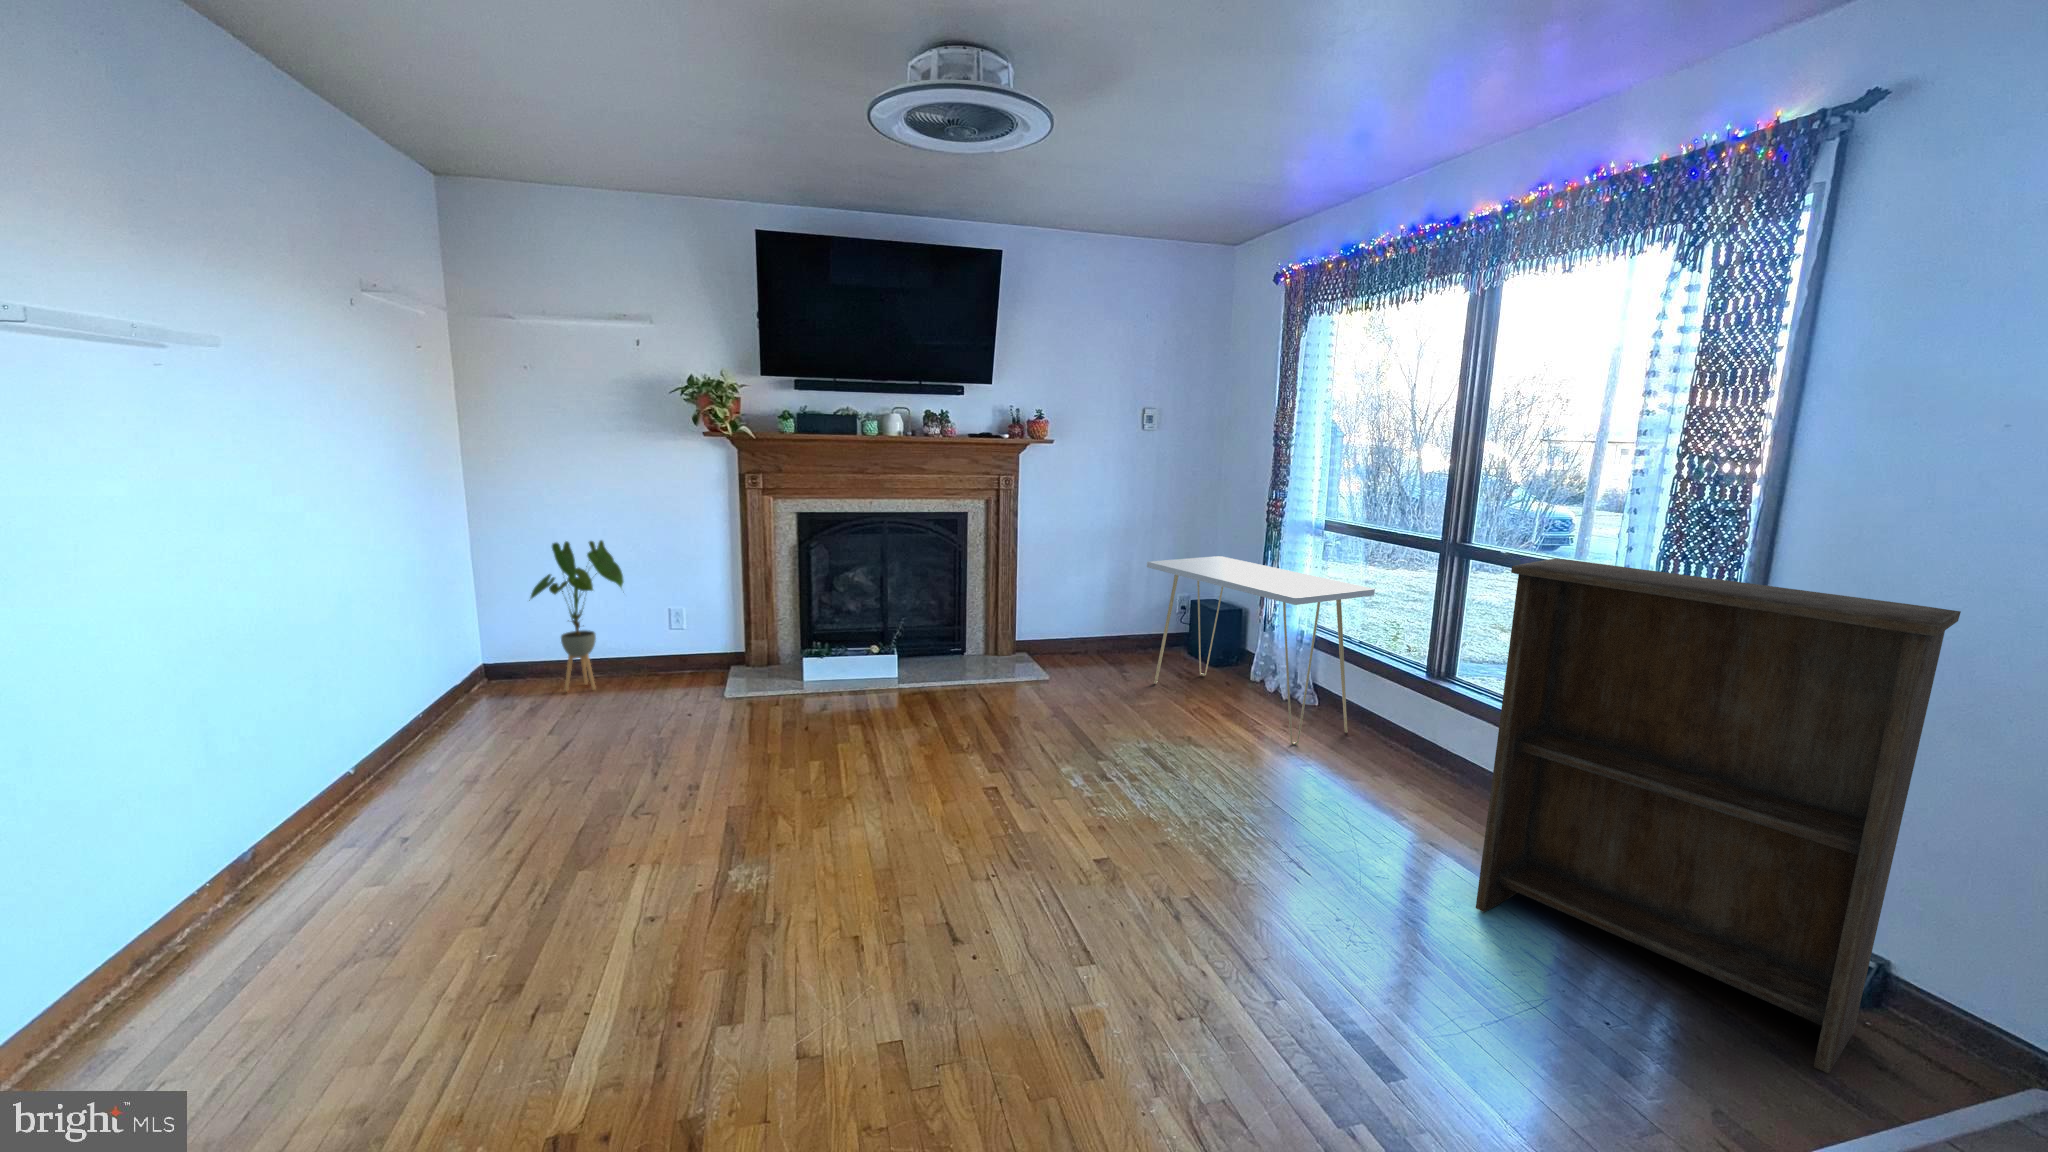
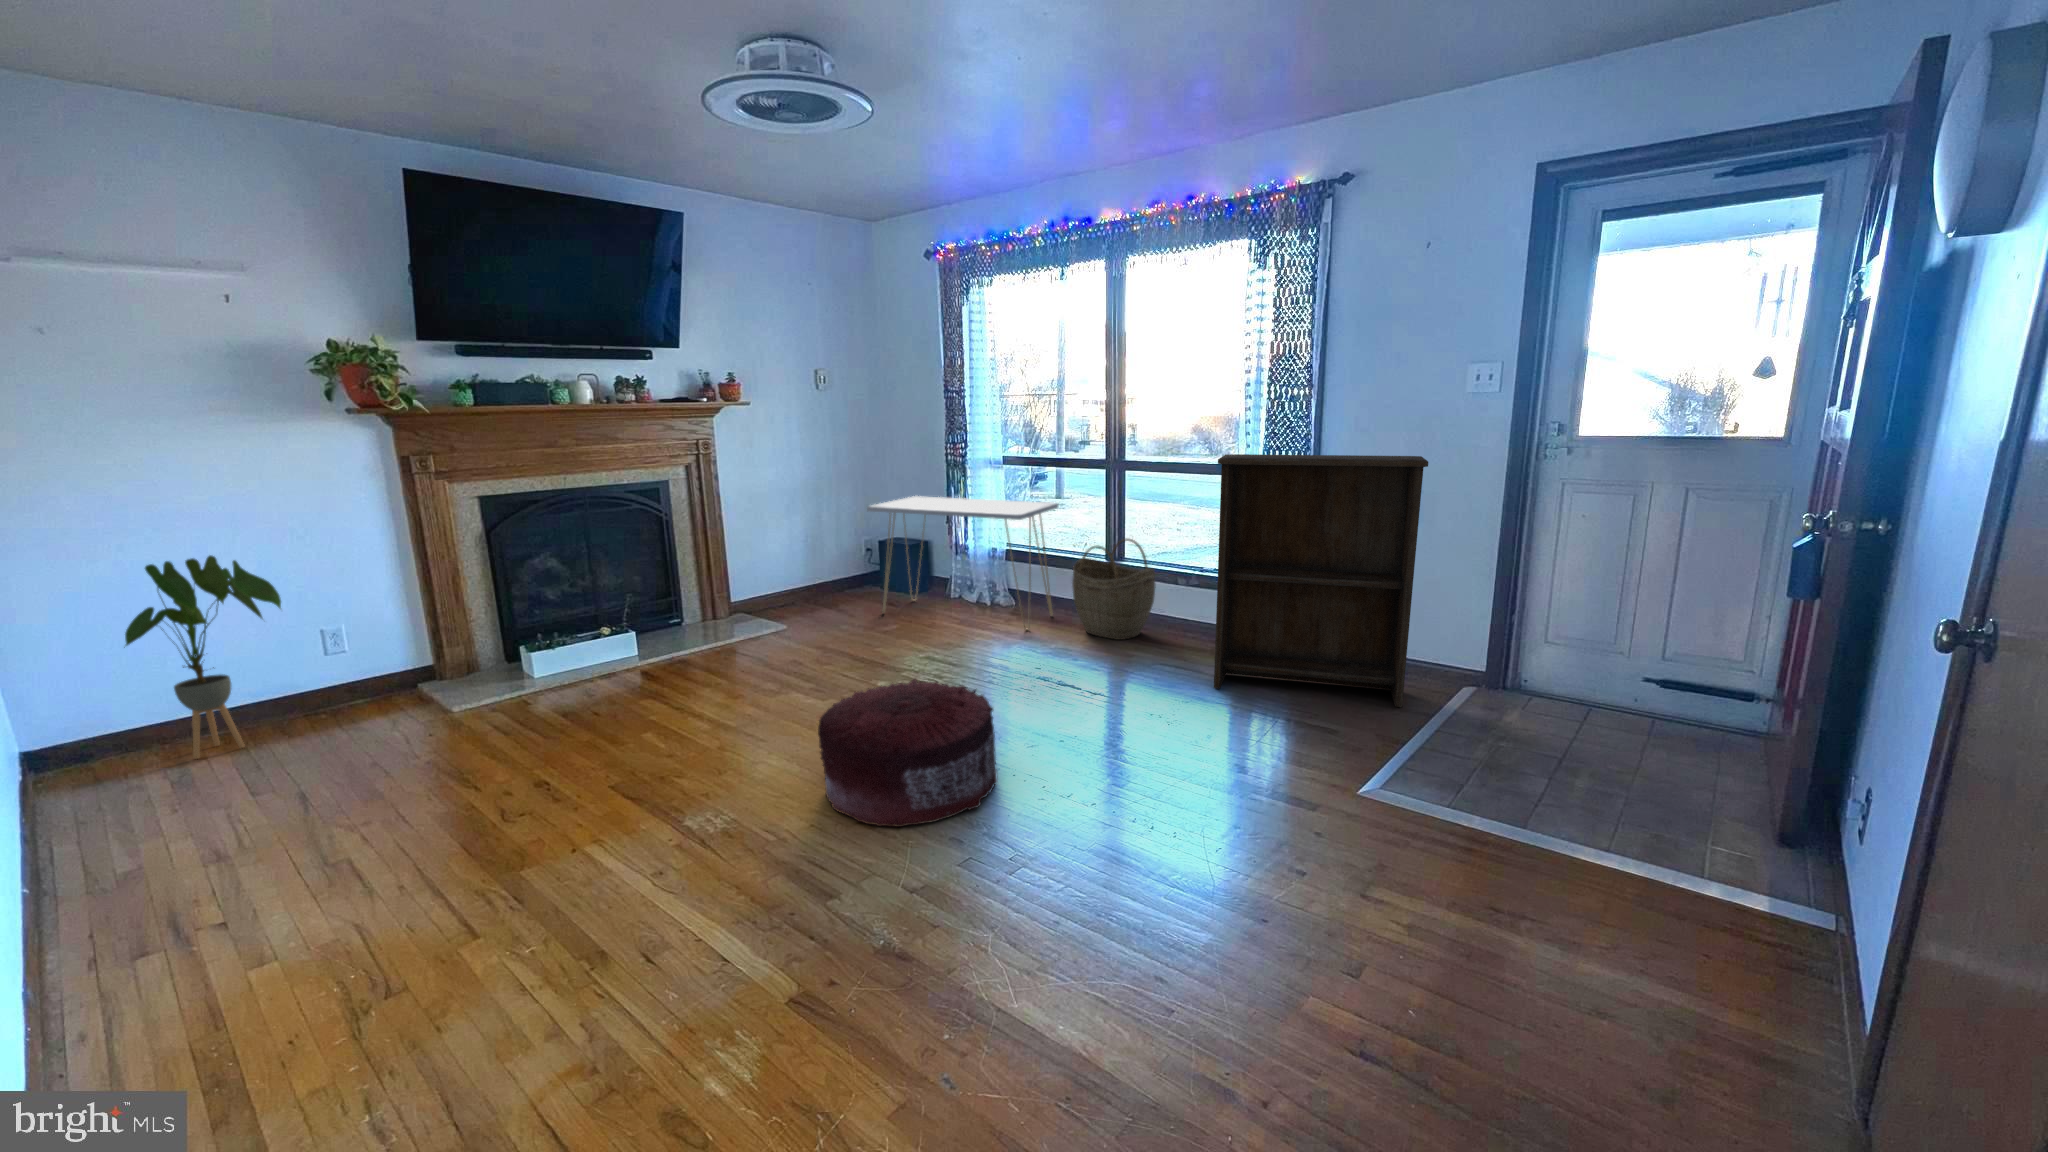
woven basket: none [1357,652,1478,792] -> present [1072,538,1156,640]
pouf: none [846,776,1065,966] -> present [818,679,998,827]

